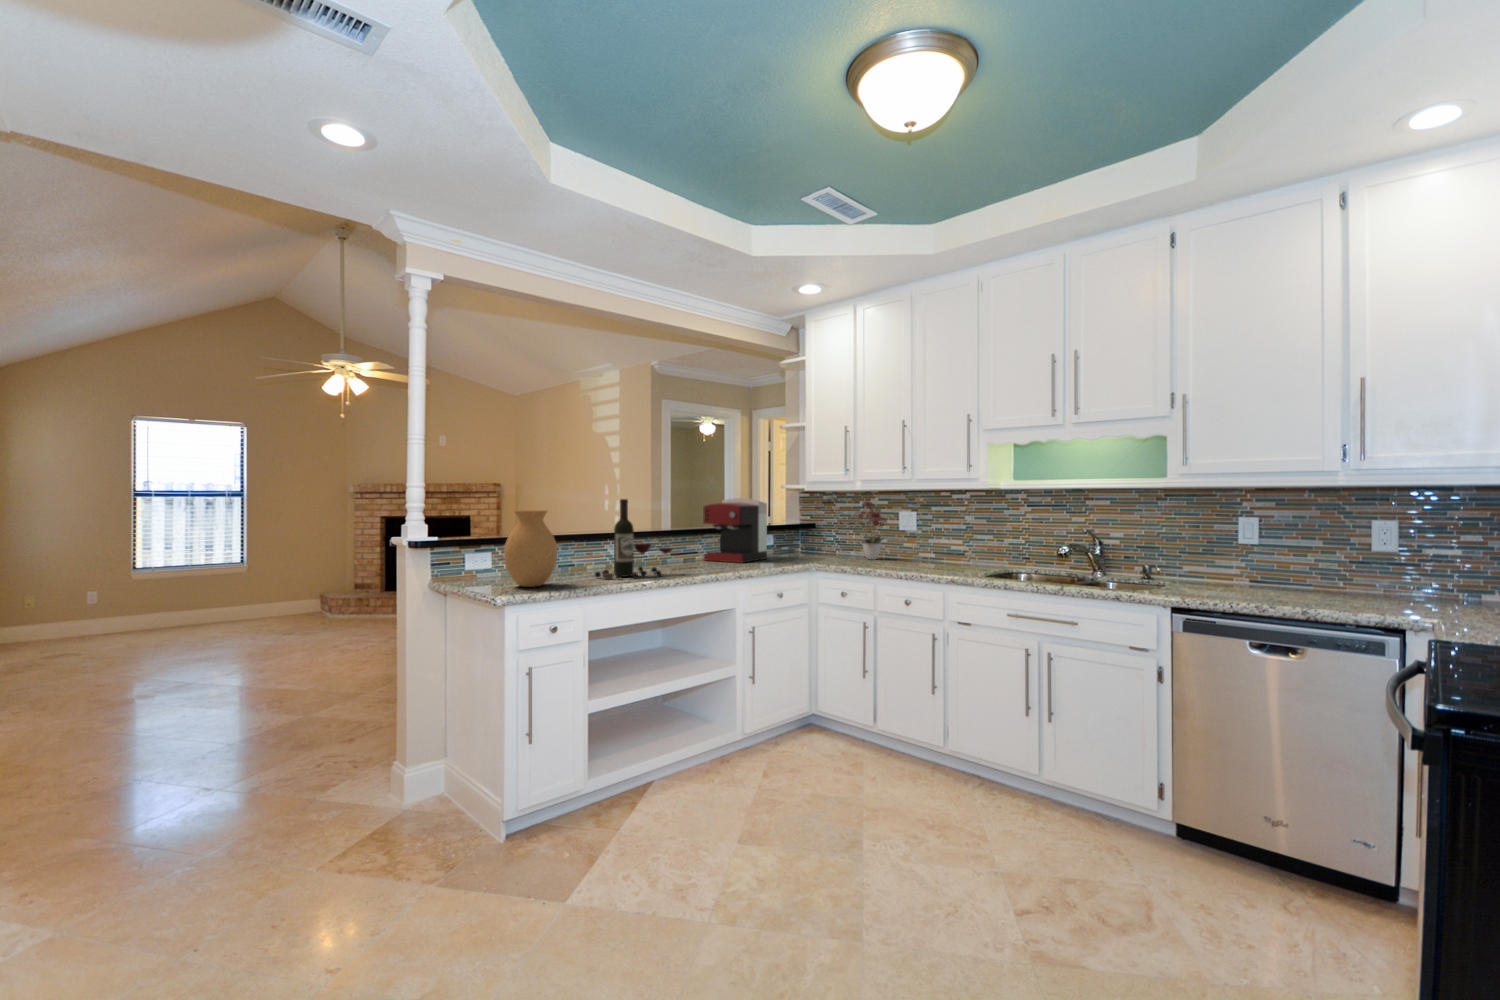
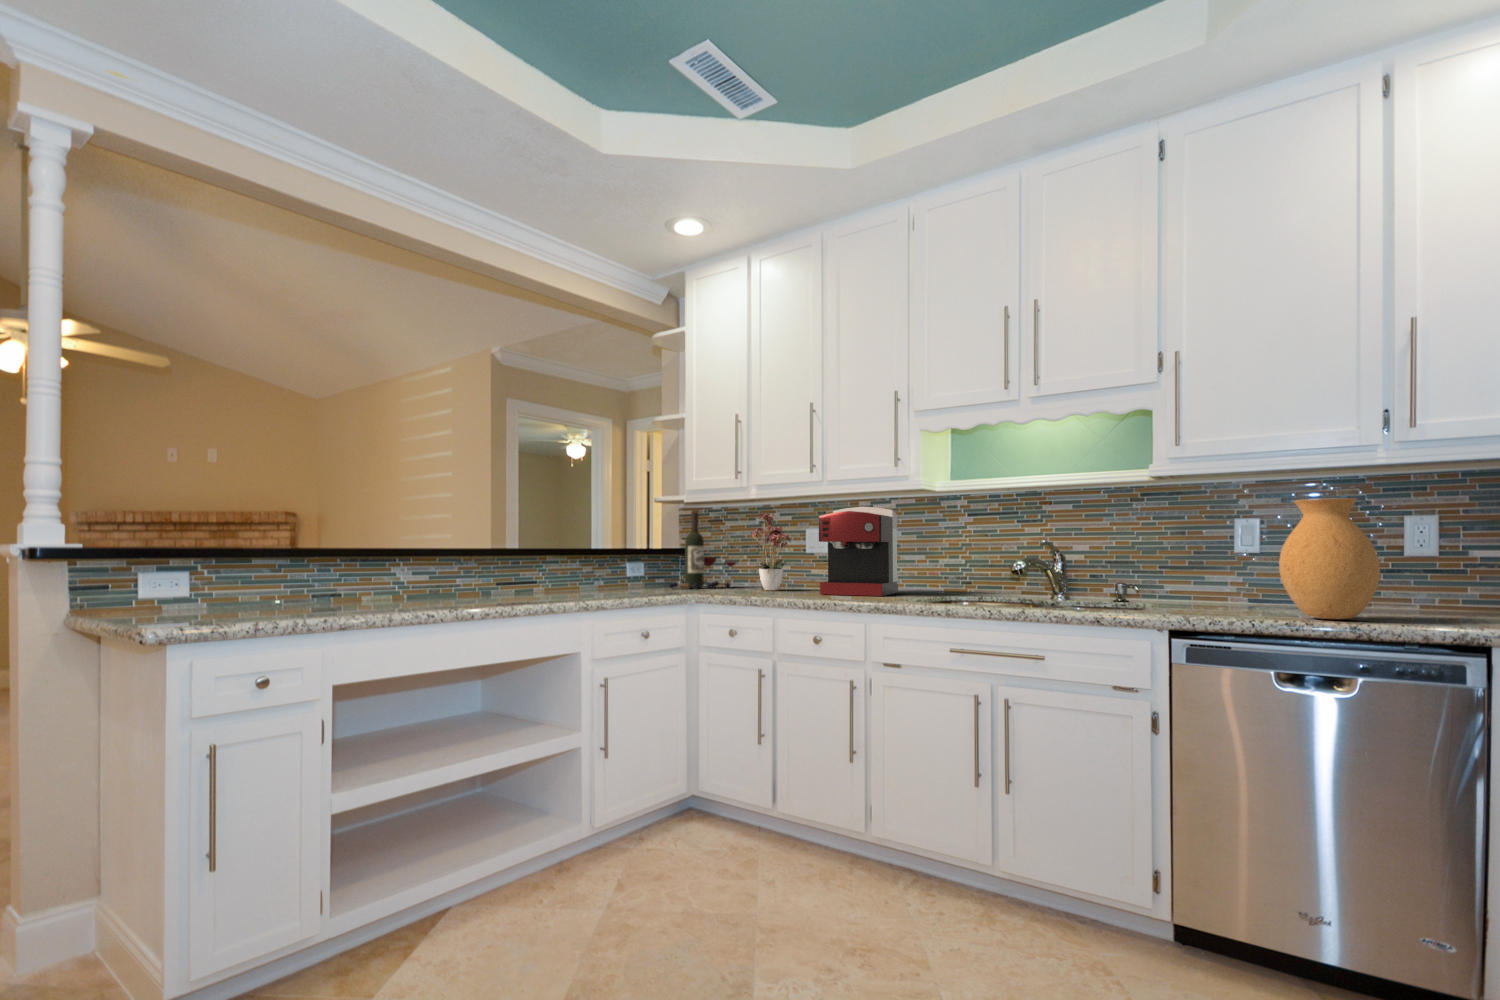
coffee maker: present [703,498,767,563] -> present [819,507,898,596]
wine bottle: present [595,499,672,579] -> present [669,512,737,589]
vase: present [504,510,557,587] -> present [1279,498,1380,619]

